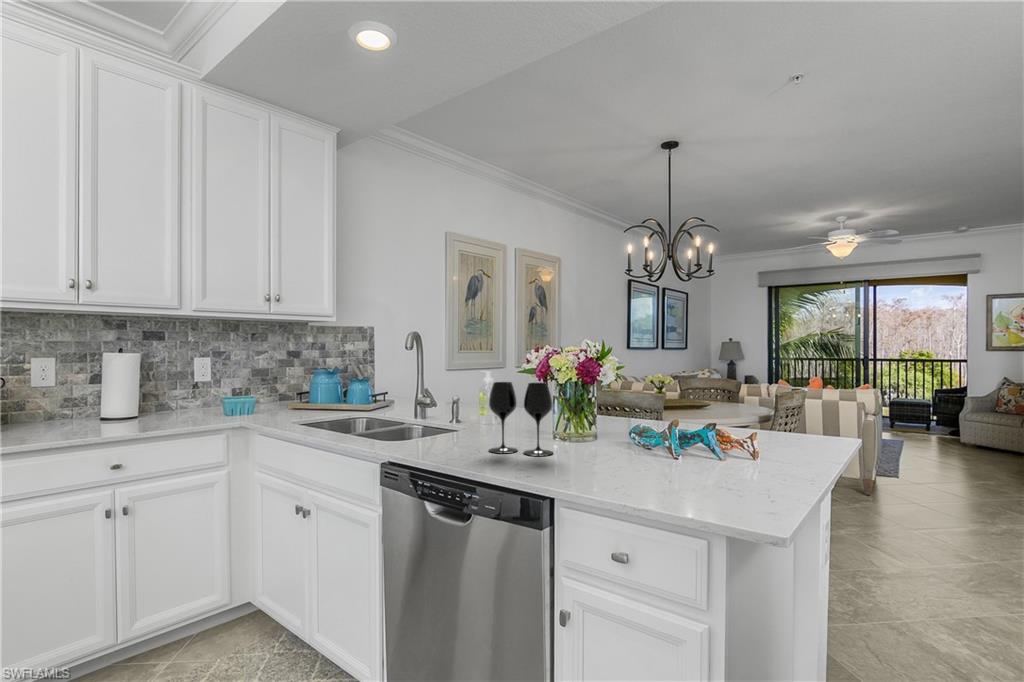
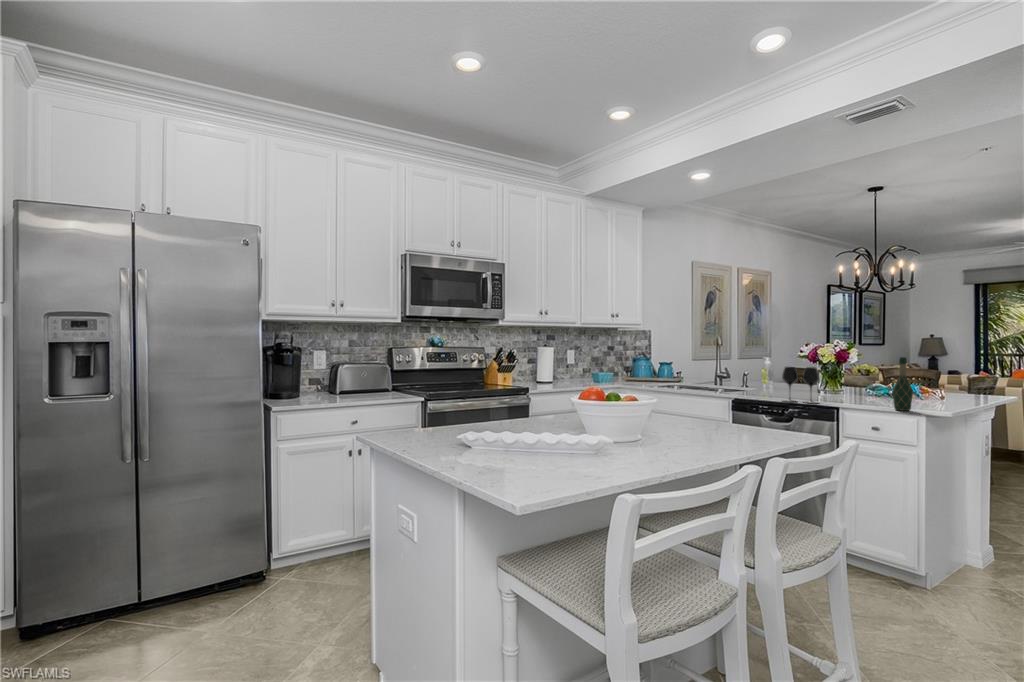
wine bottle: none [676,360,713,473] -> present [893,357,913,411]

